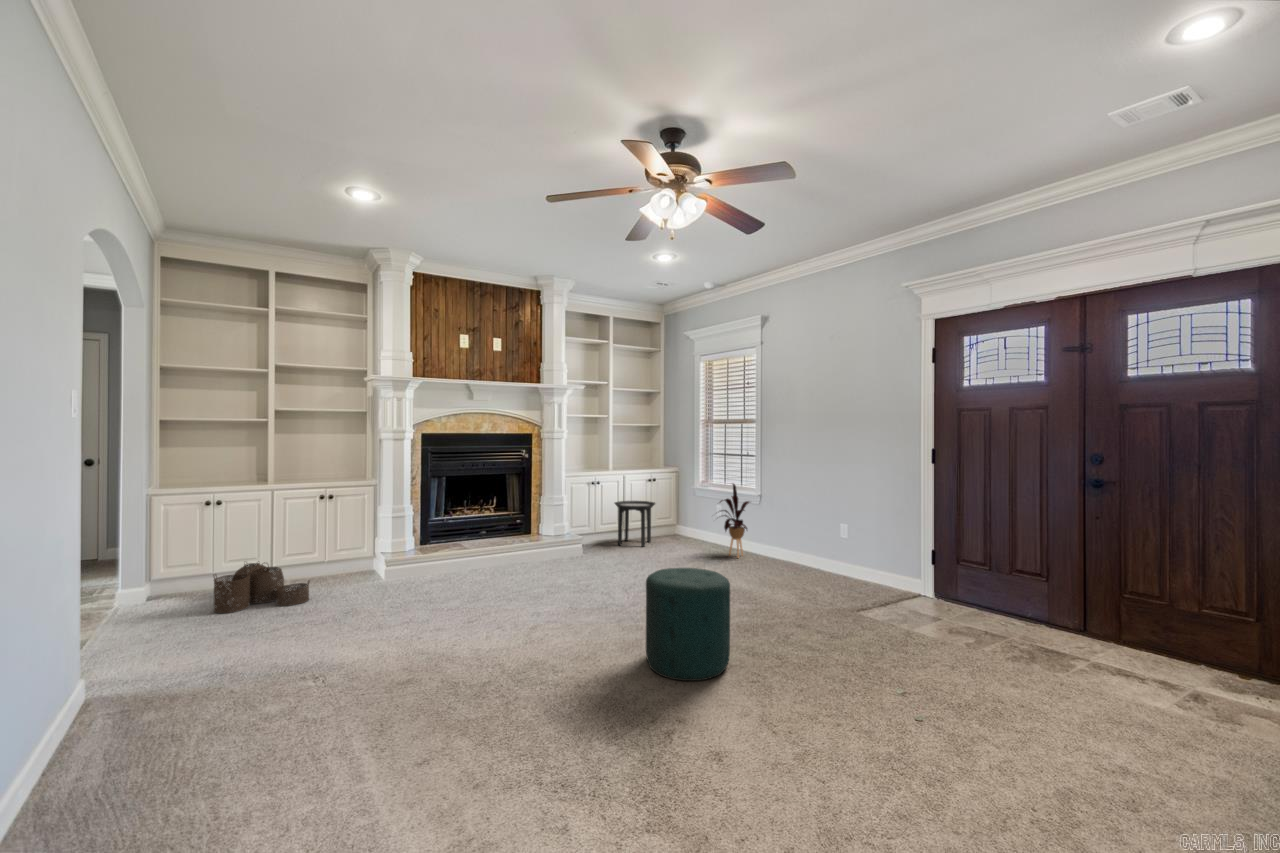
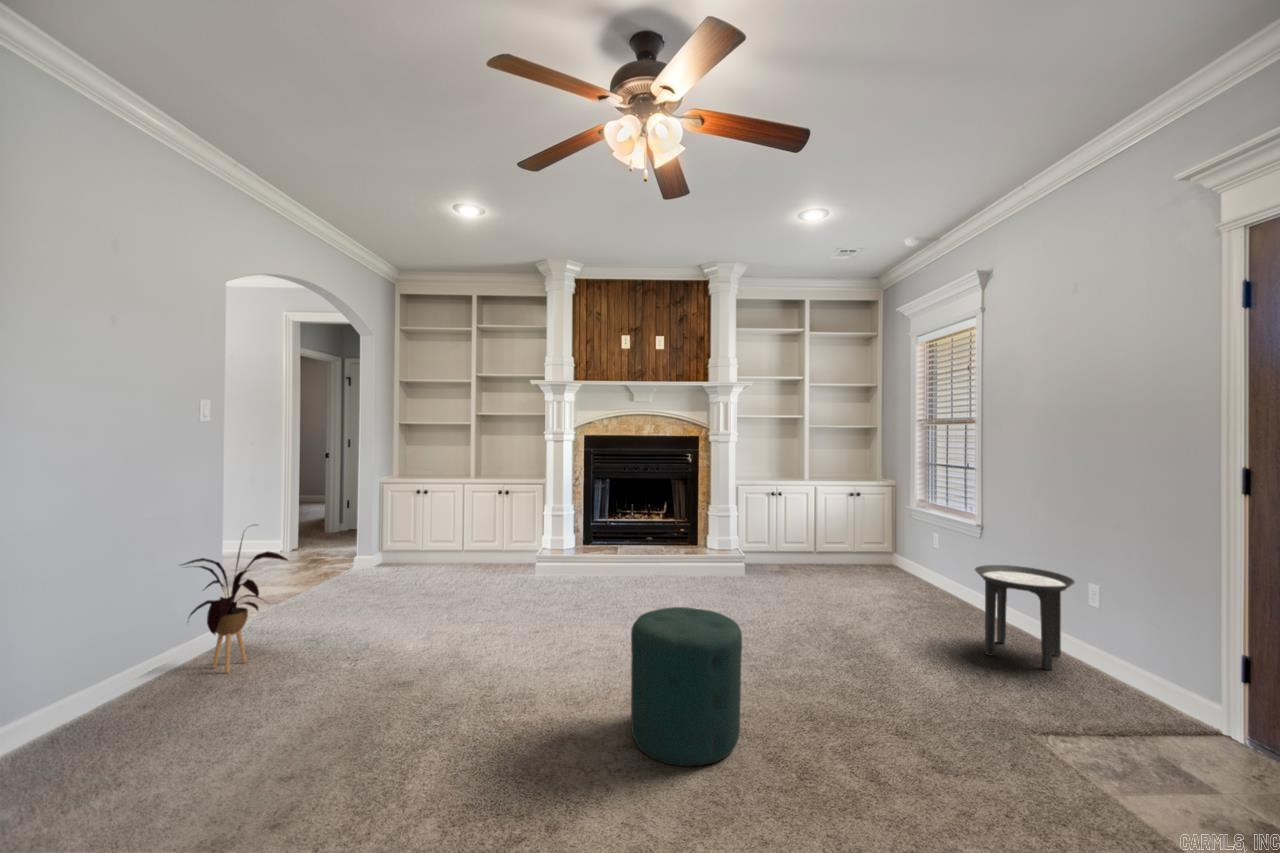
house plant: present [720,484,749,558] -> present [182,537,288,673]
side table: present [615,501,655,547] -> present [975,565,1075,670]
woven basket: present [214,561,310,613] -> none [401,541,467,583]

